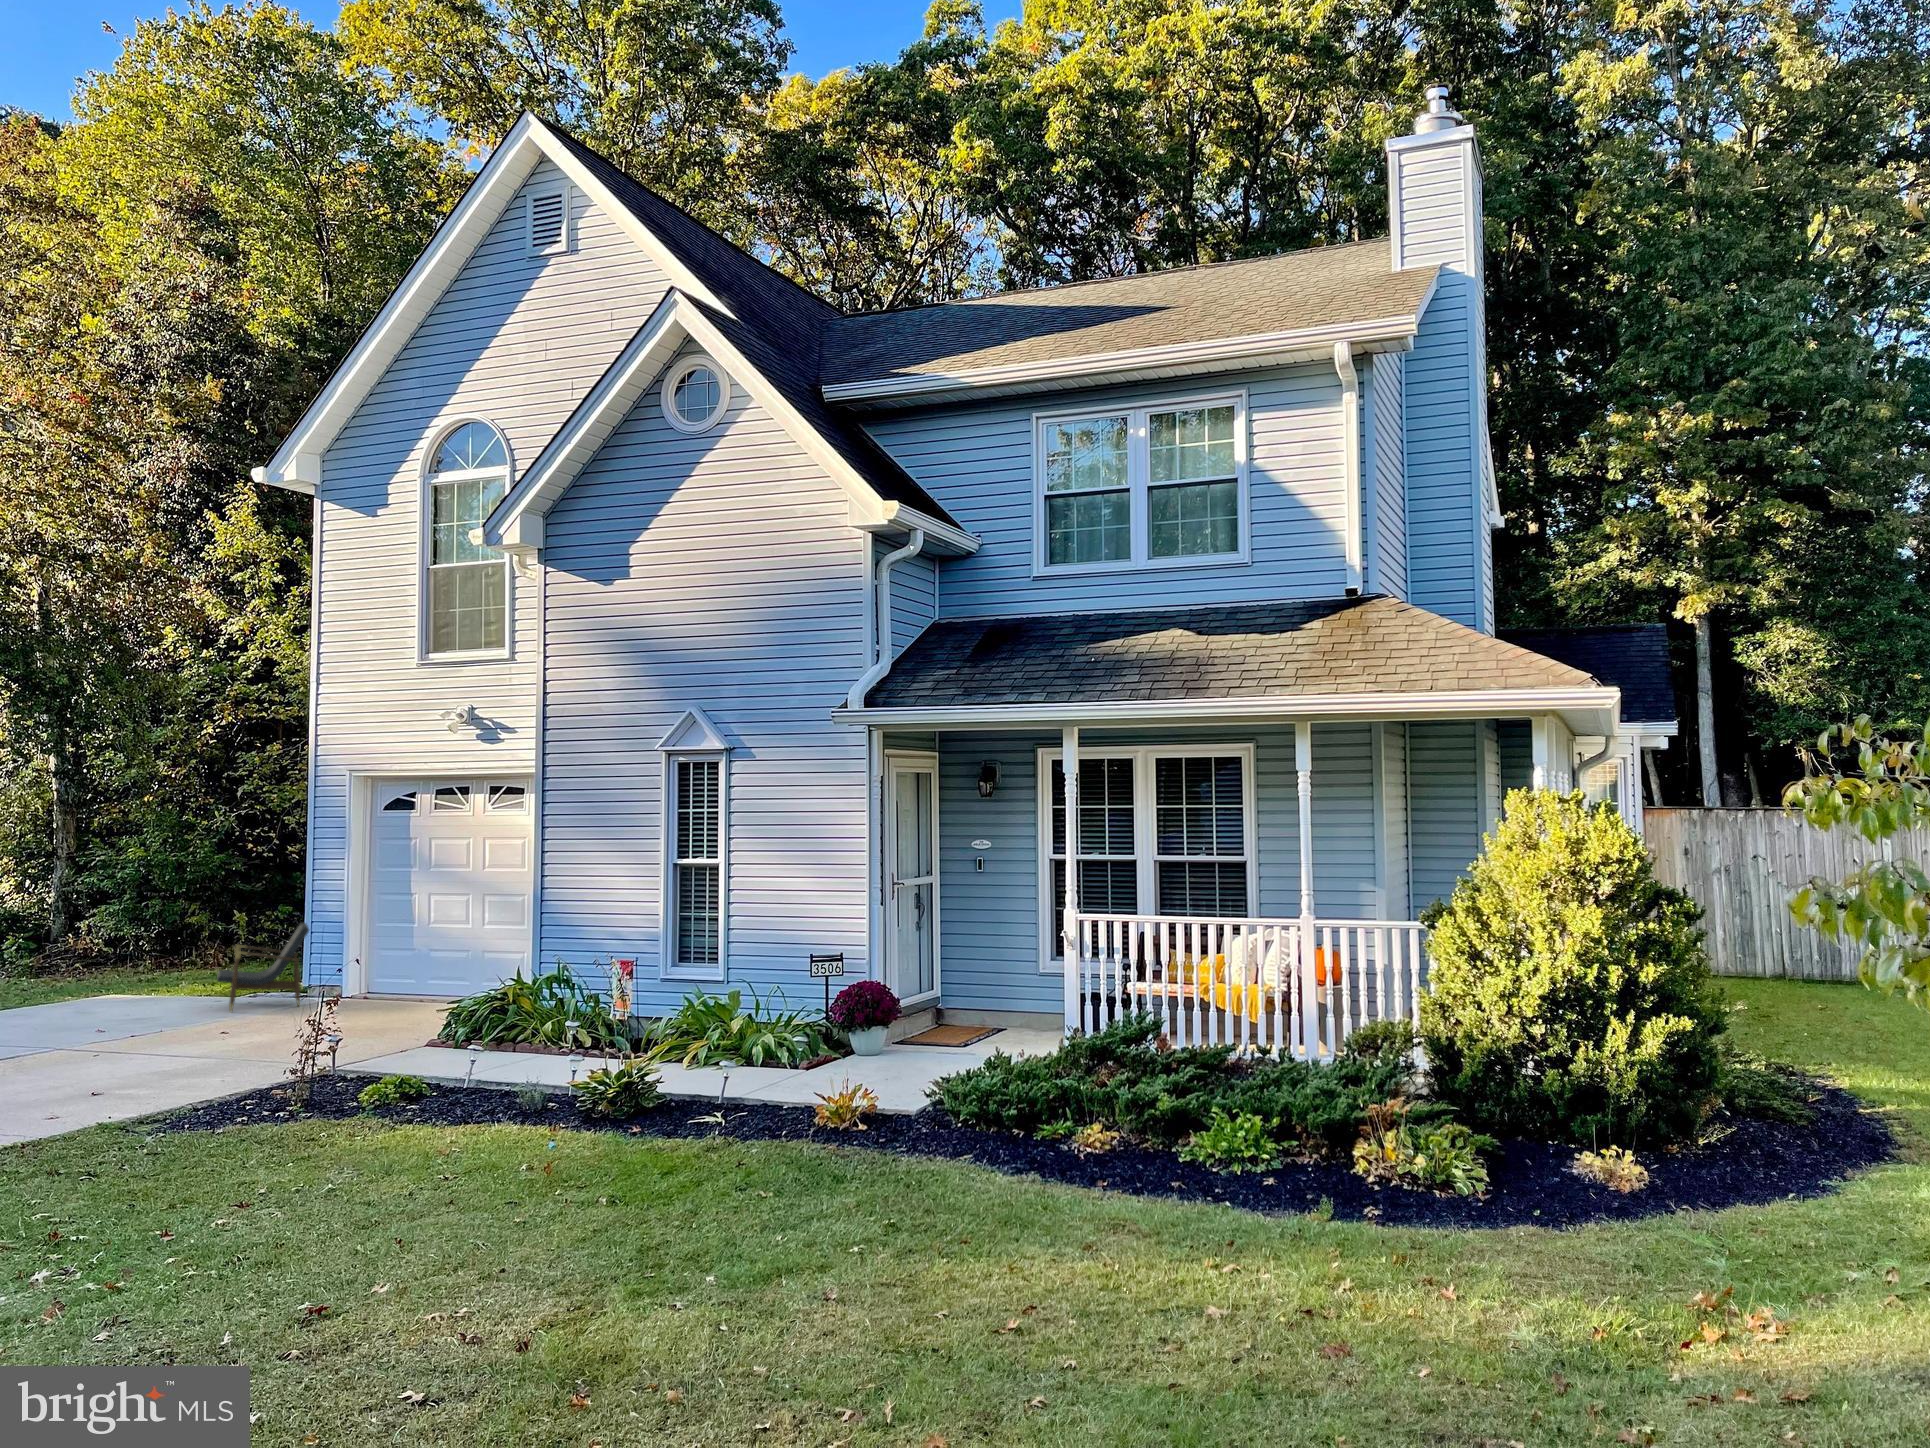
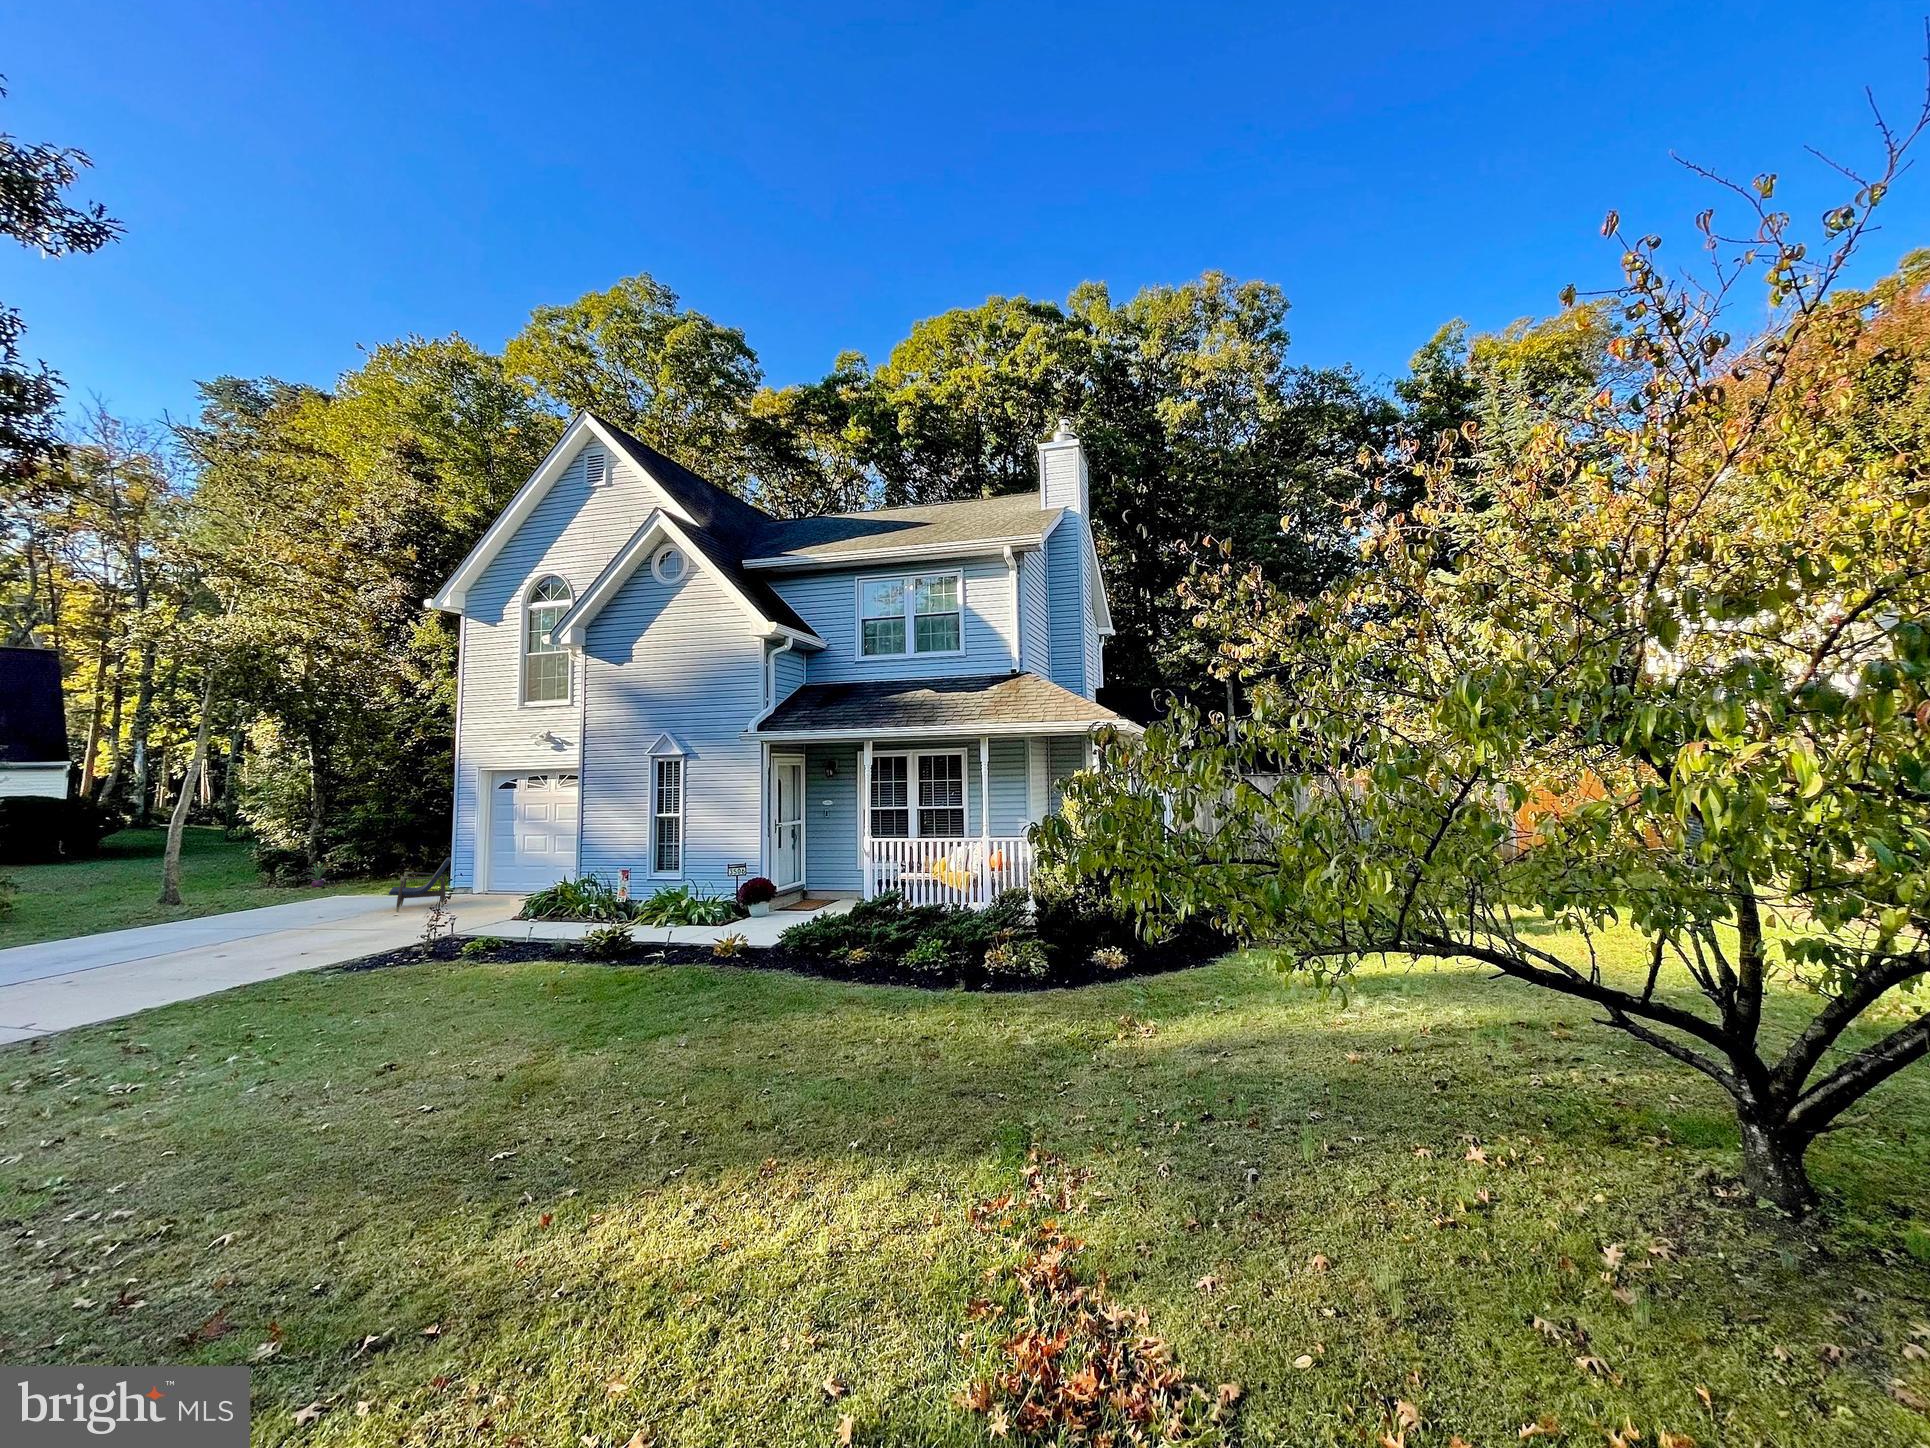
decorative plant: none [52,927,106,968] -> present [311,863,324,887]

